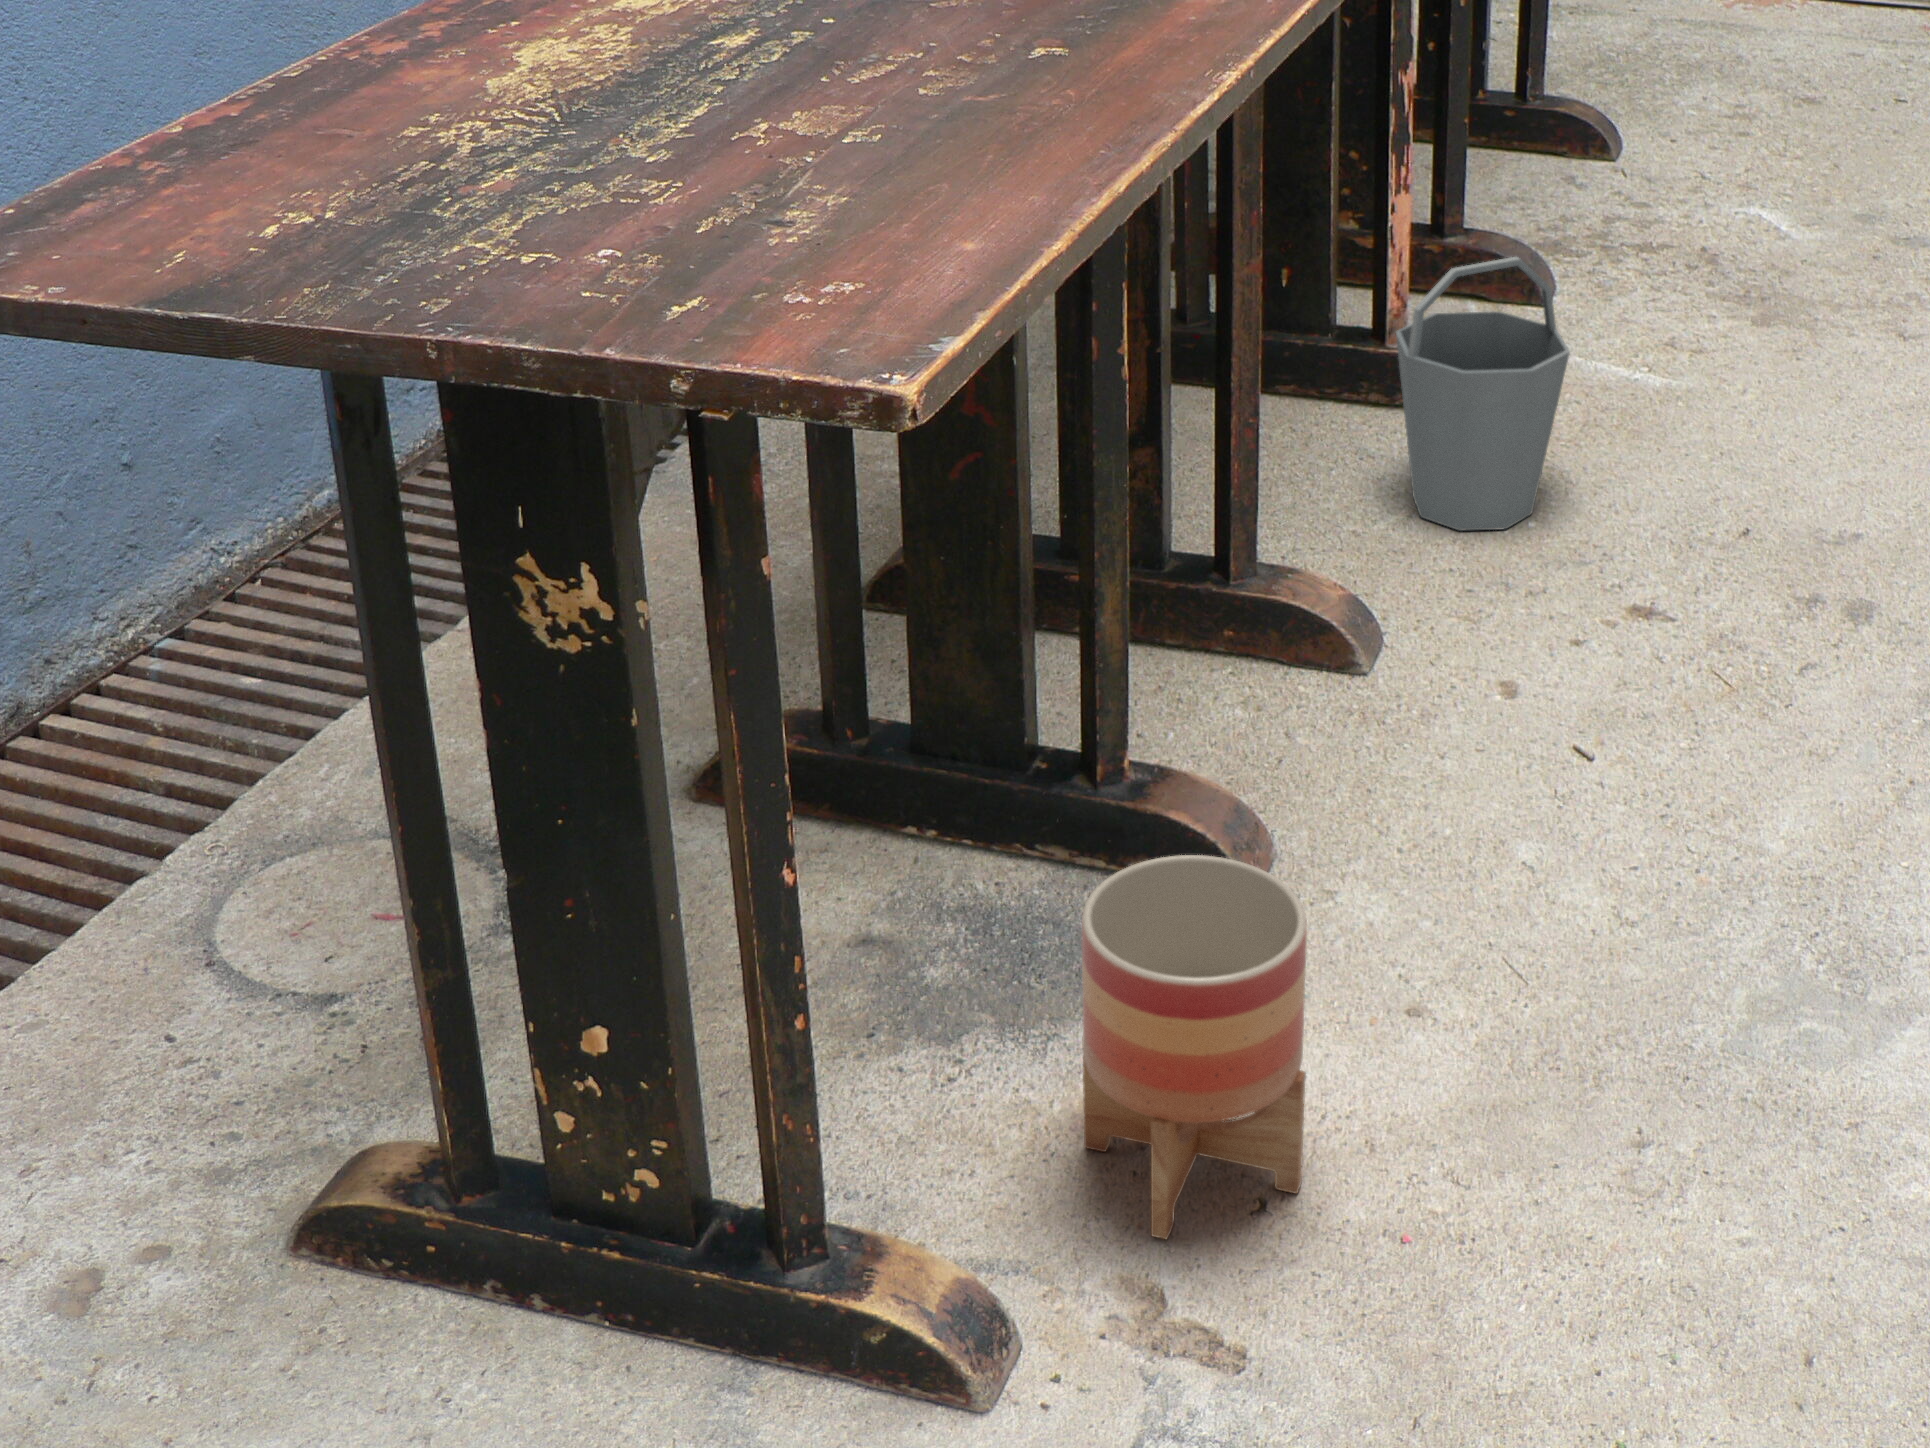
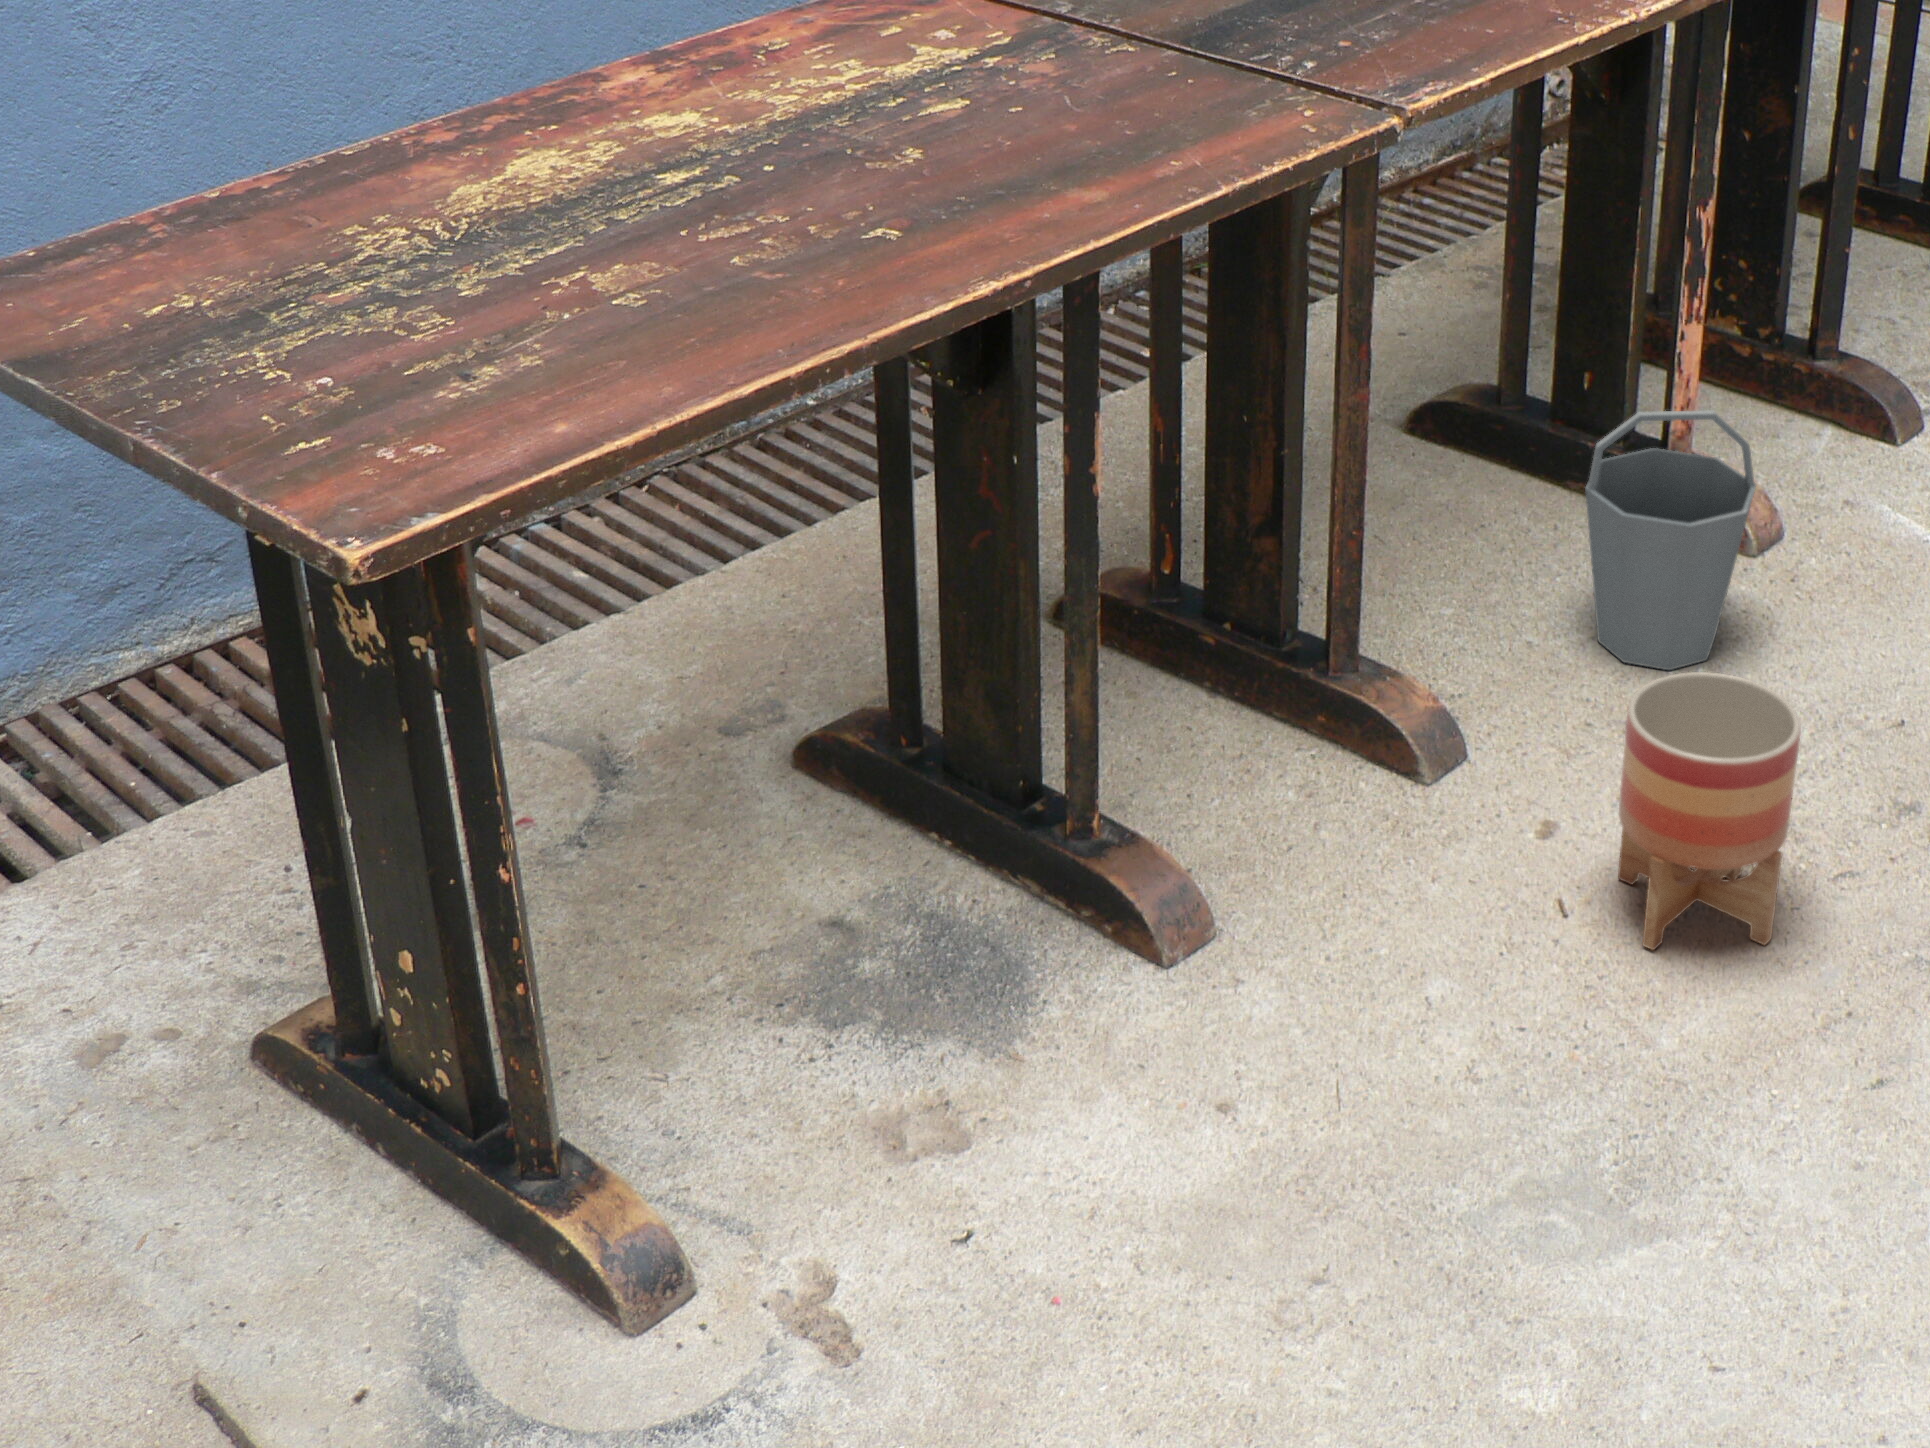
planter: present [1082,855,1307,1239] -> present [1618,672,1801,950]

